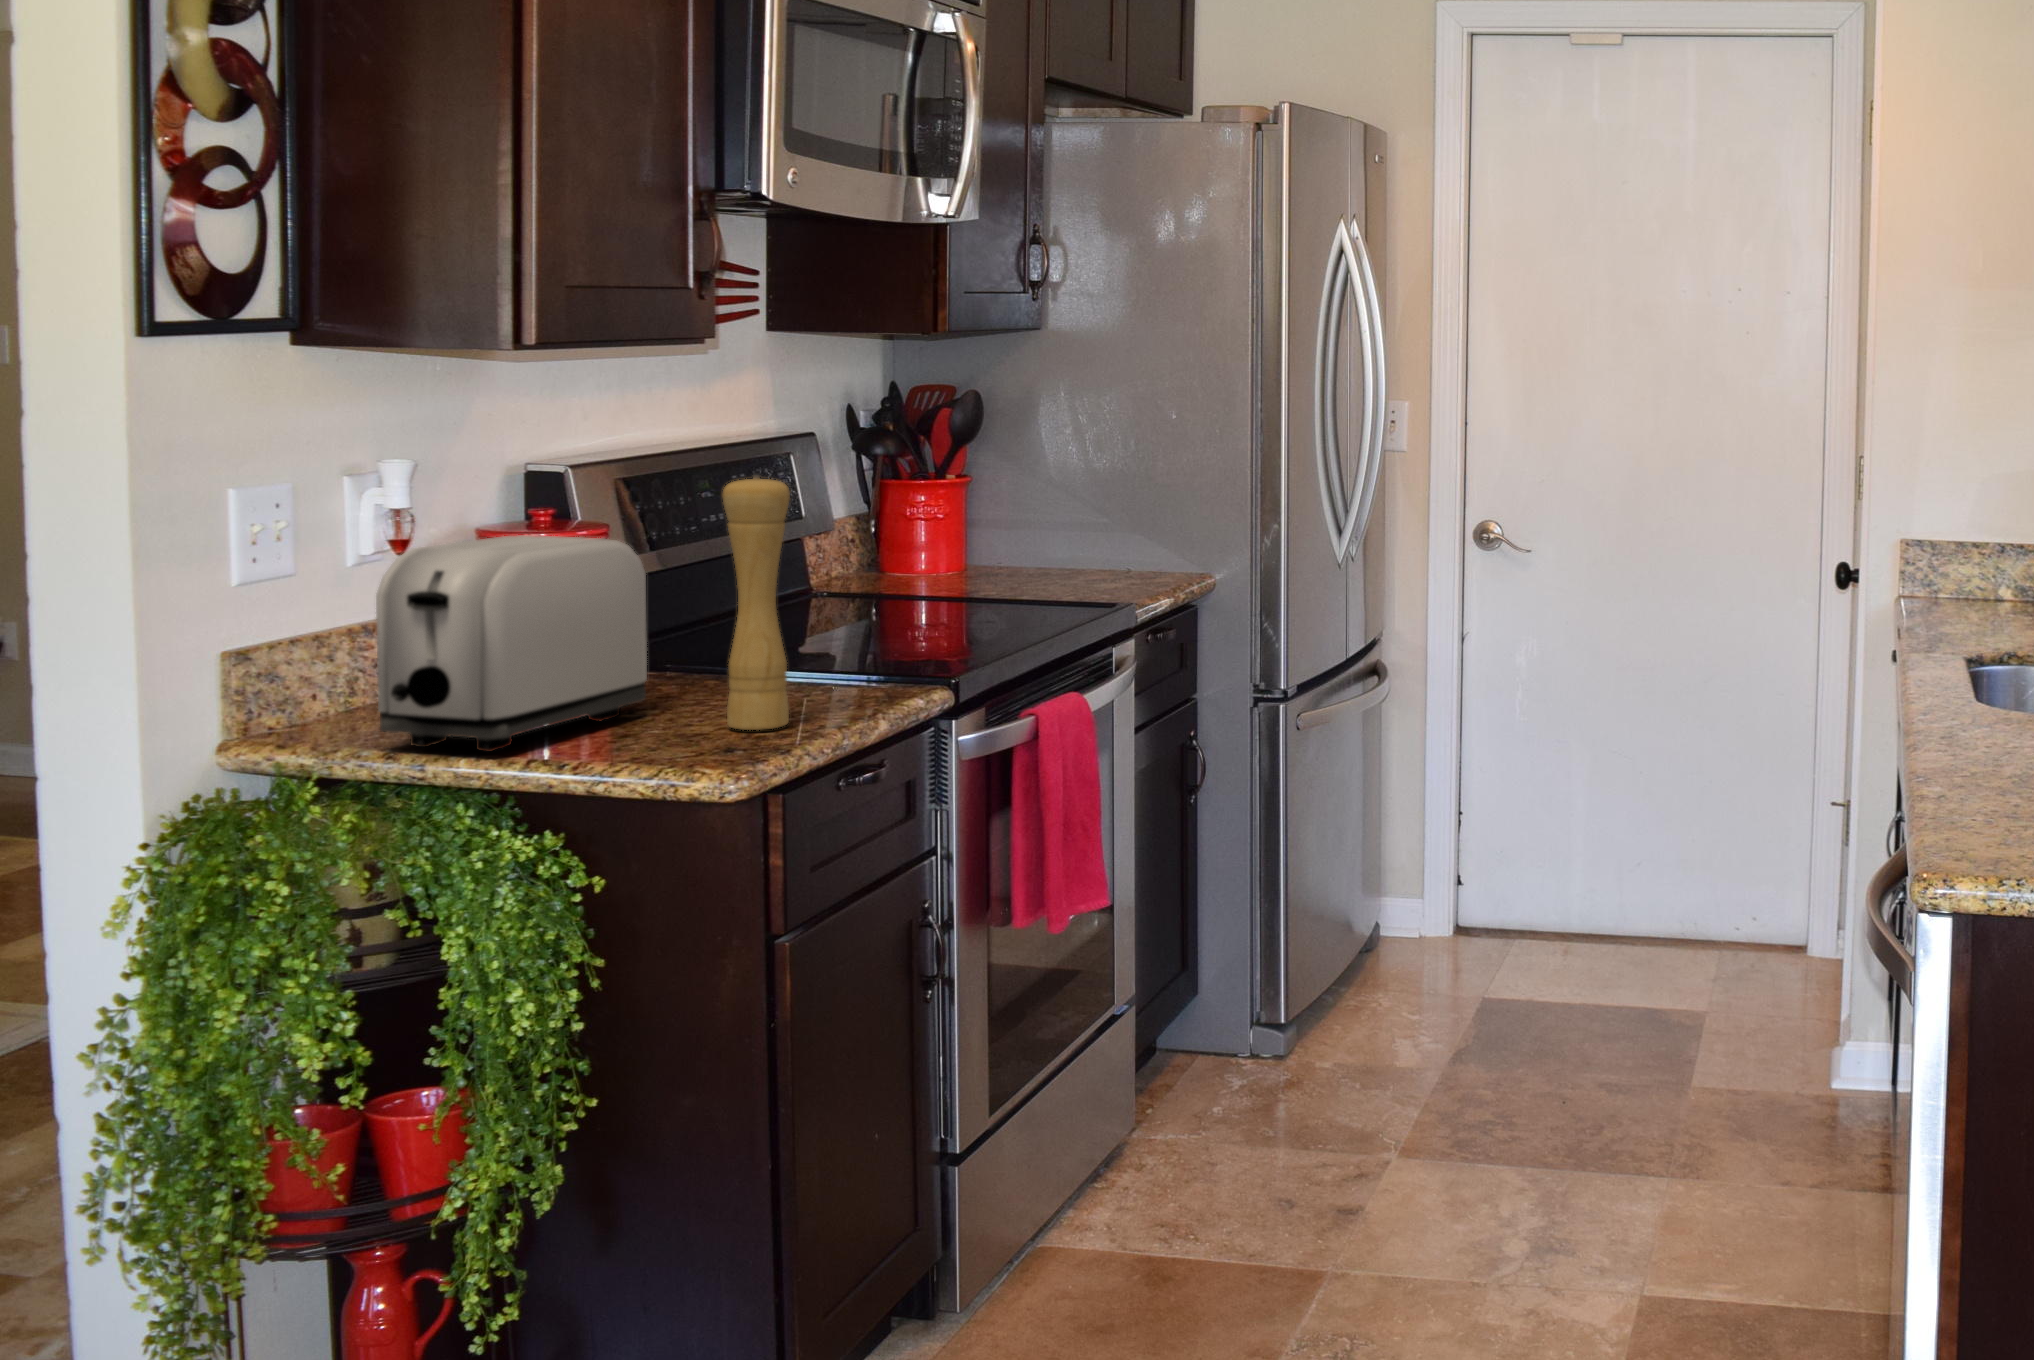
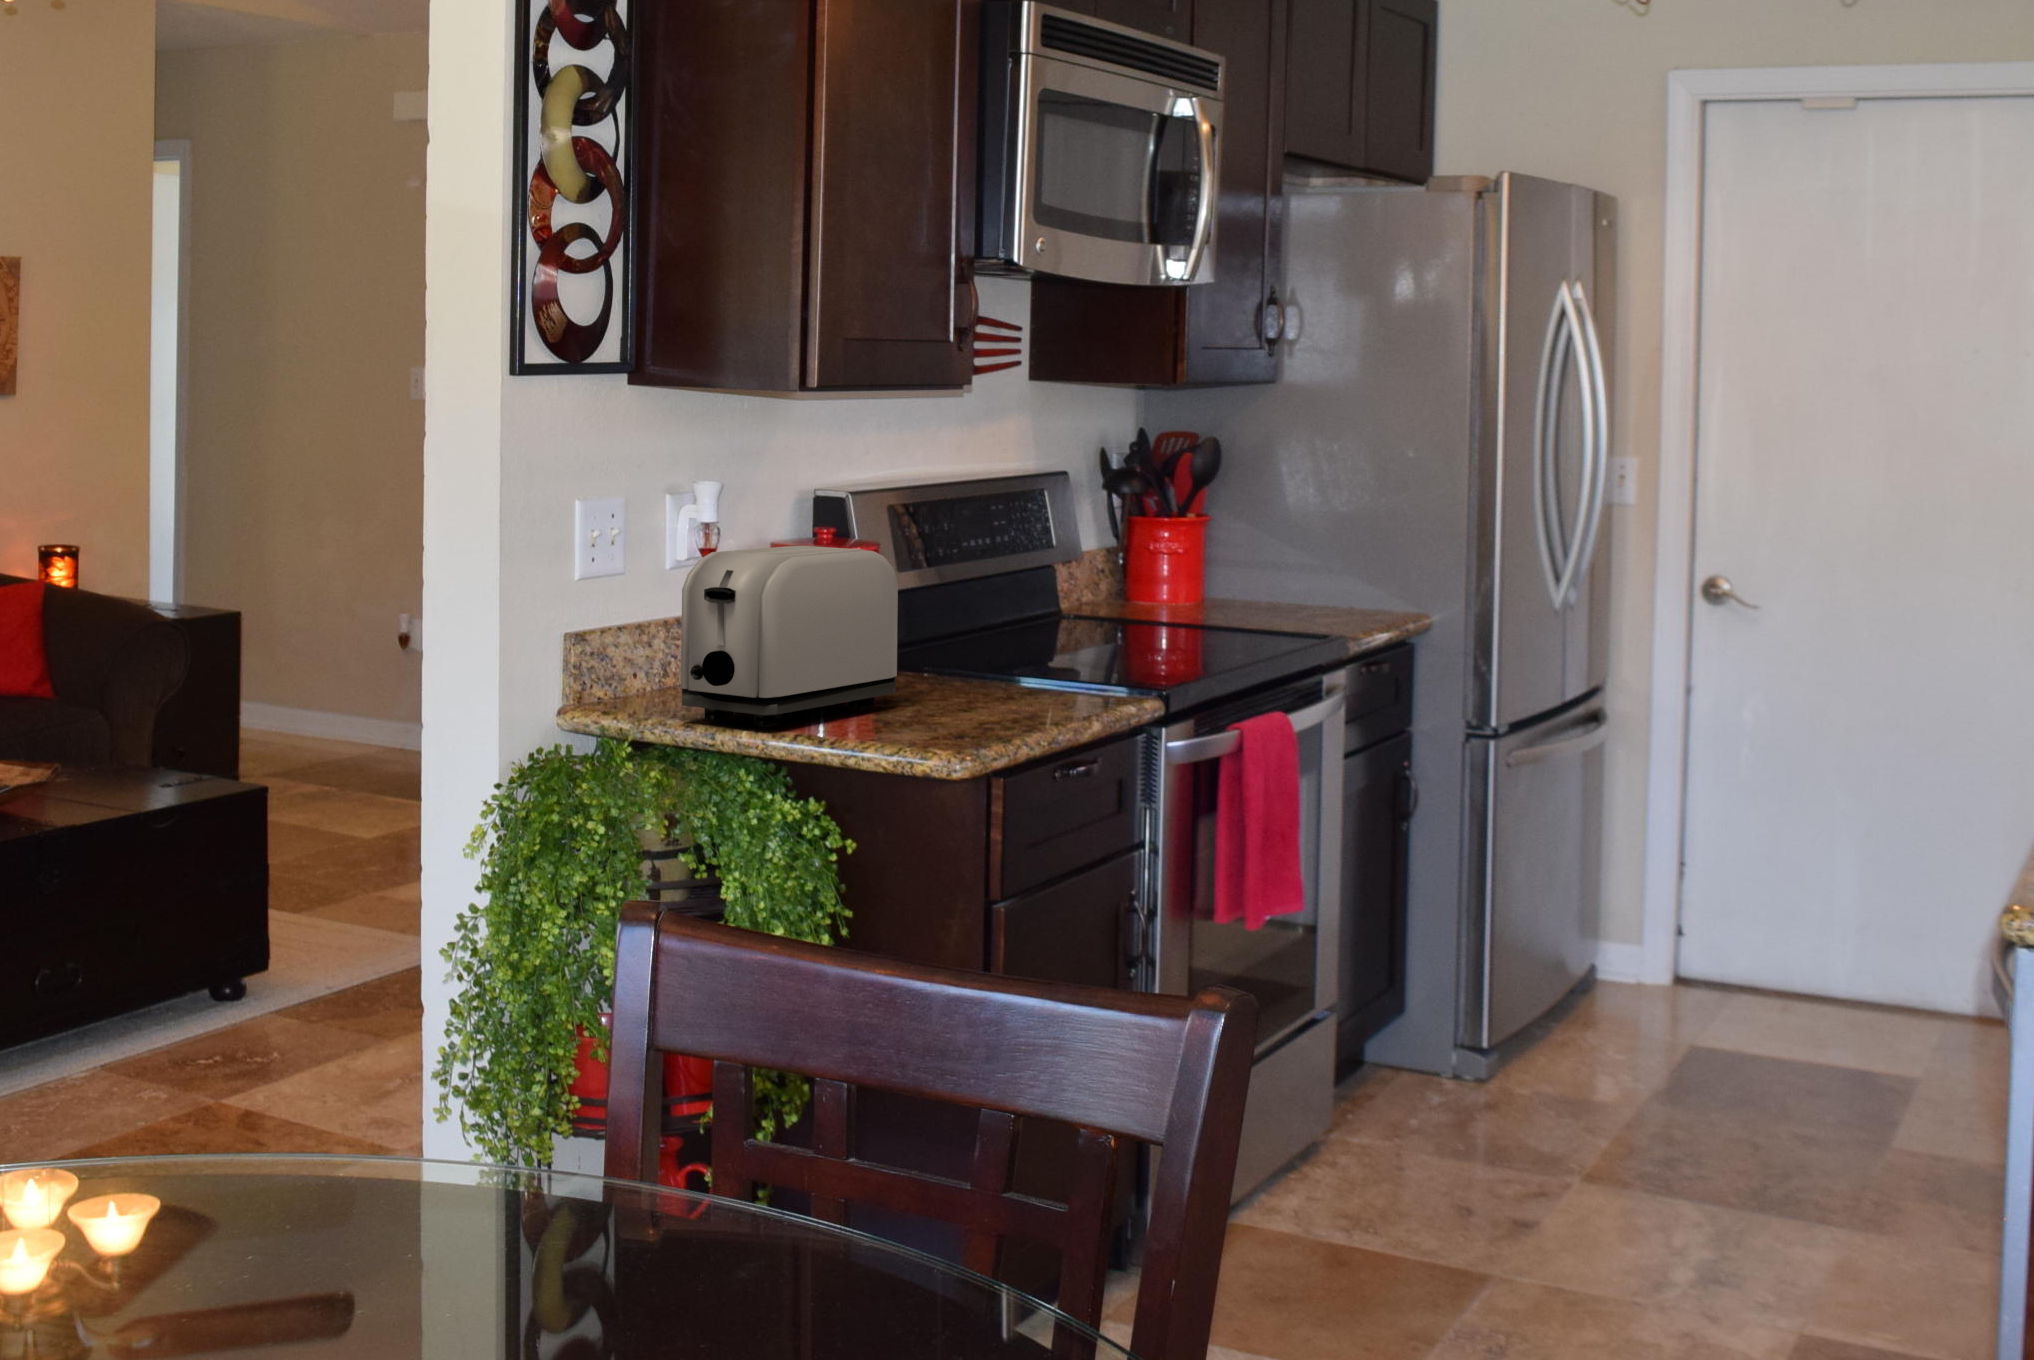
pepper mill: present [723,475,790,730] -> none [959,496,1015,722]

